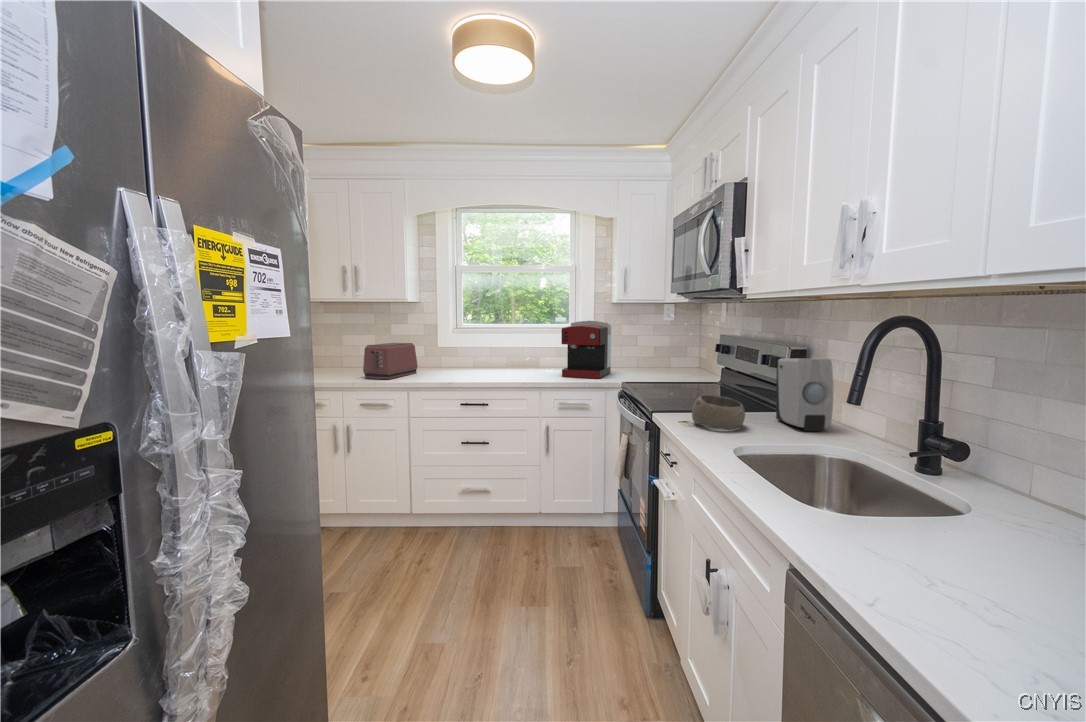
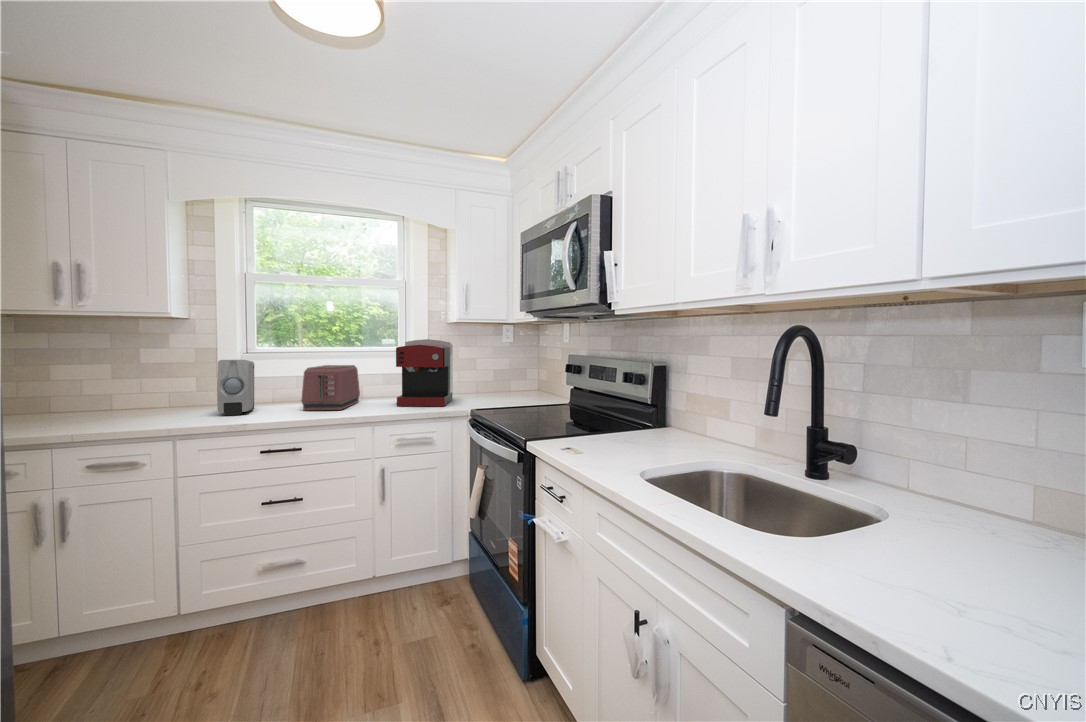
toaster: present [363,343,418,379] -> present [301,365,360,410]
soap dispenser: present [776,359,833,431] -> present [217,360,254,415]
bowl: present [692,395,745,430] -> none [578,417,633,453]

